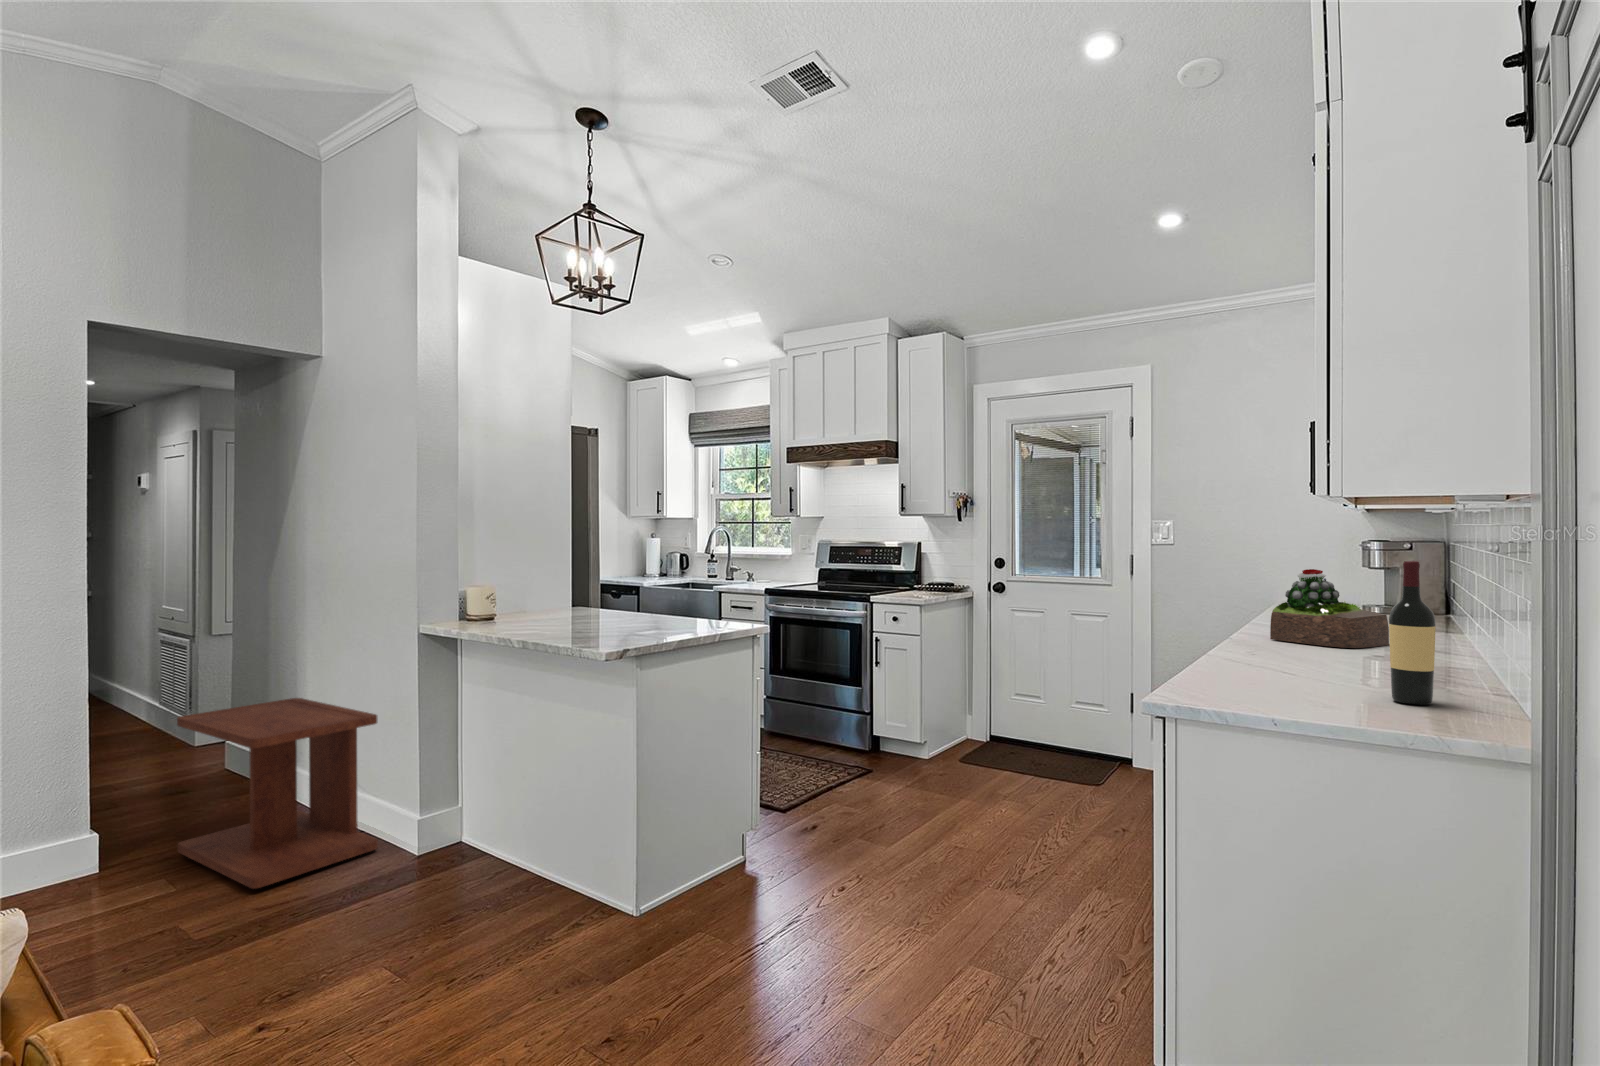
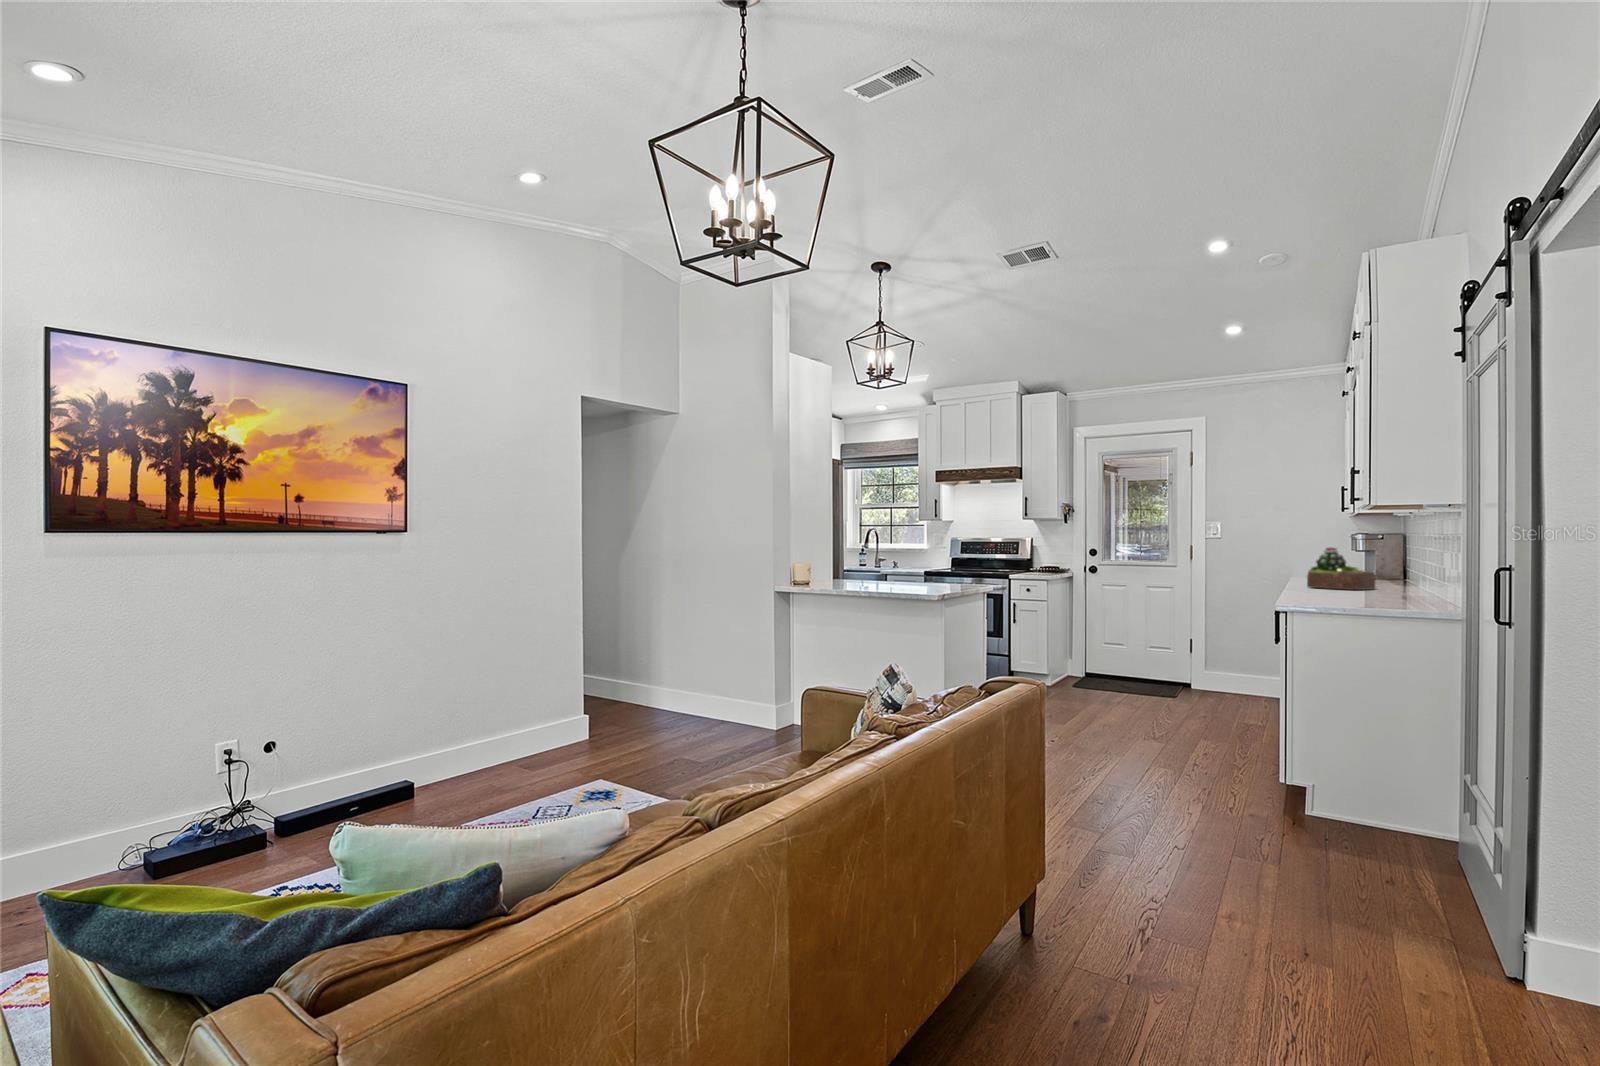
wine bottle: present [1389,561,1436,705] -> none [1383,536,1406,604]
side table: present [177,698,378,889] -> none [623,632,745,737]

